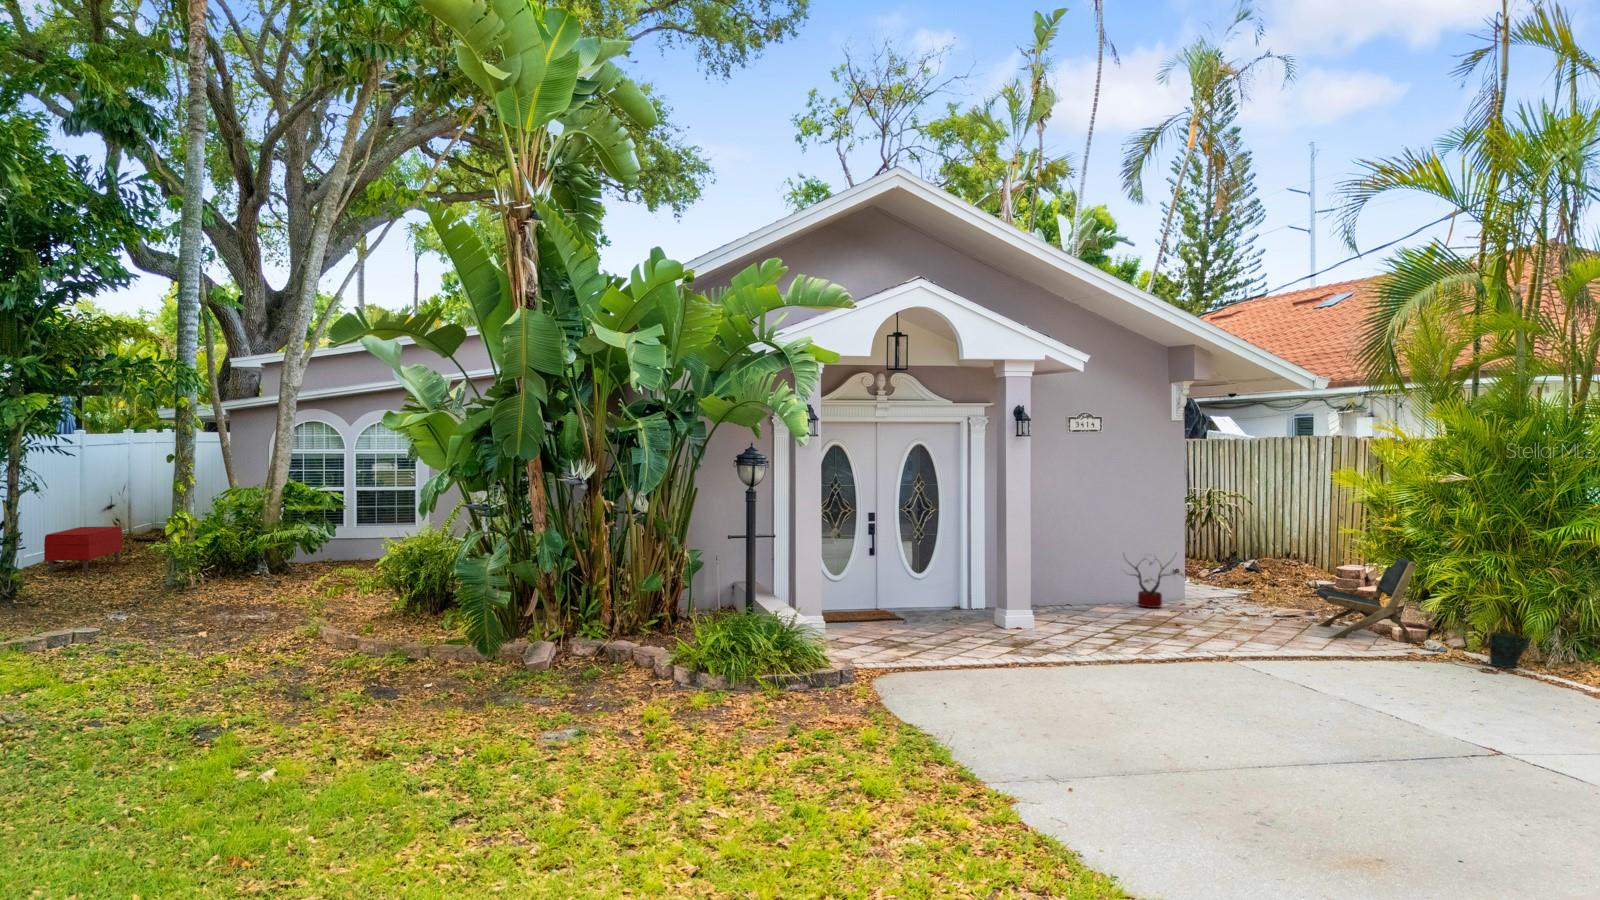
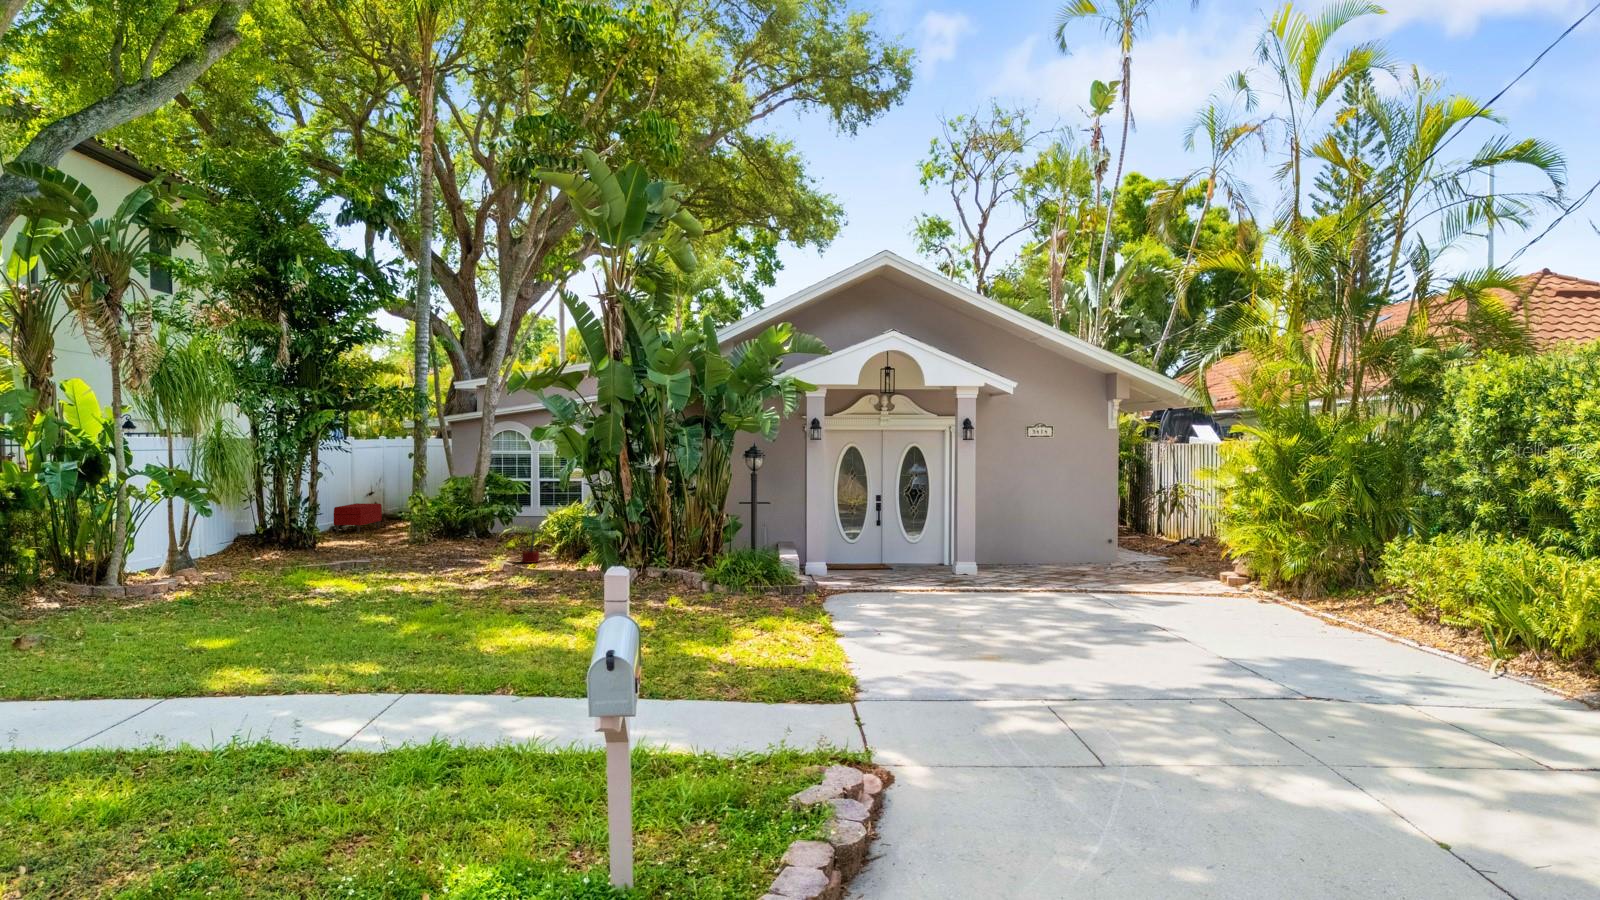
decorative plant: present [1123,553,1184,608] -> present [521,525,539,563]
lounge chair: present [1315,557,1416,643] -> none [1209,533,1278,600]
watering can: present [1484,632,1529,668] -> none [1298,586,1342,615]

